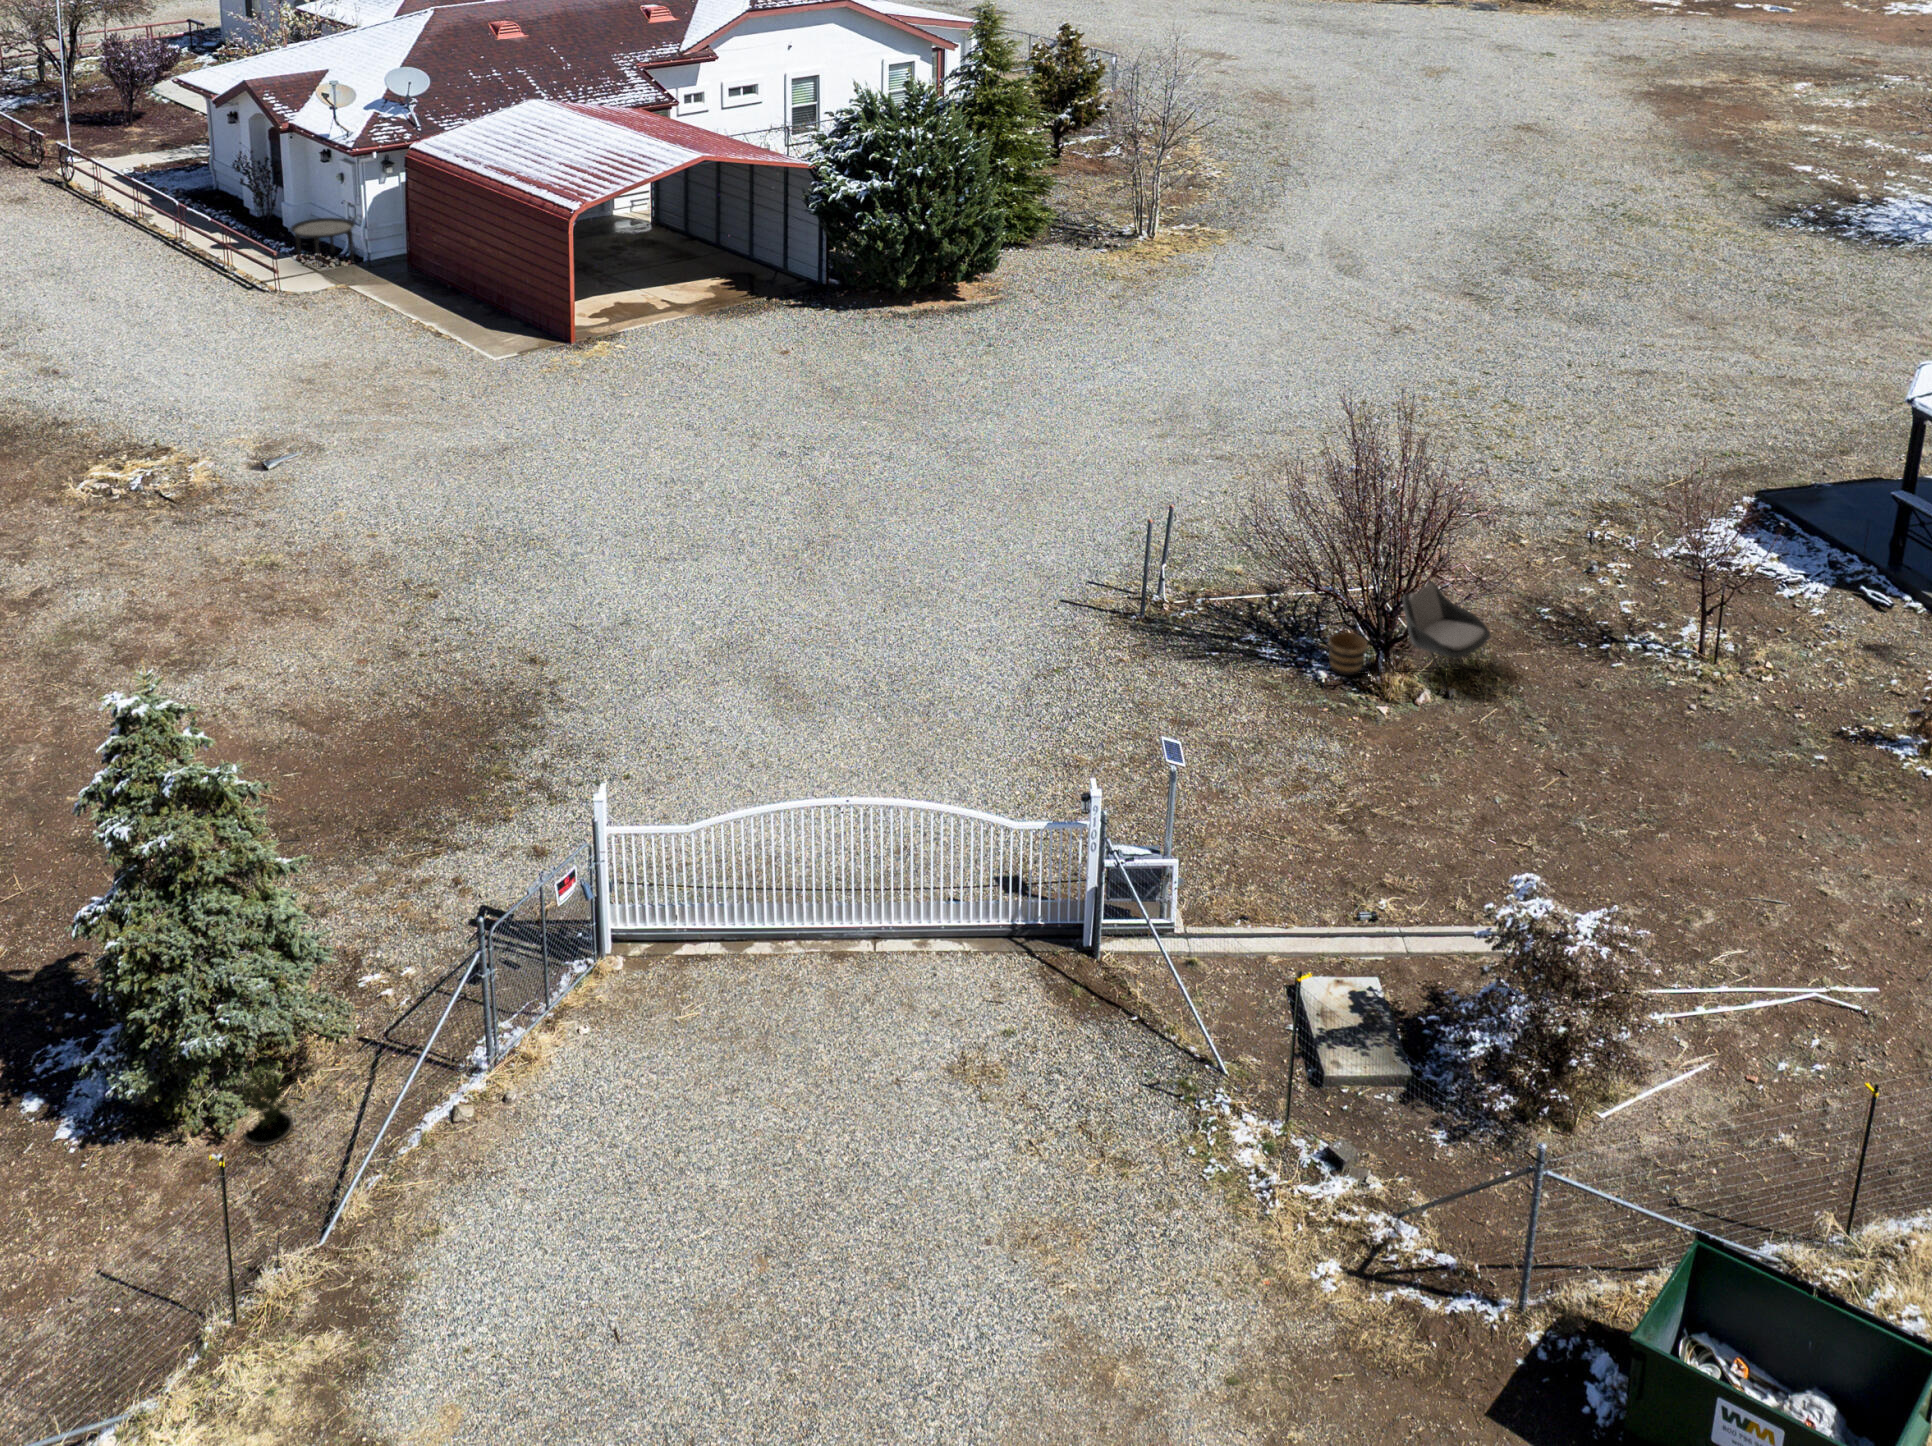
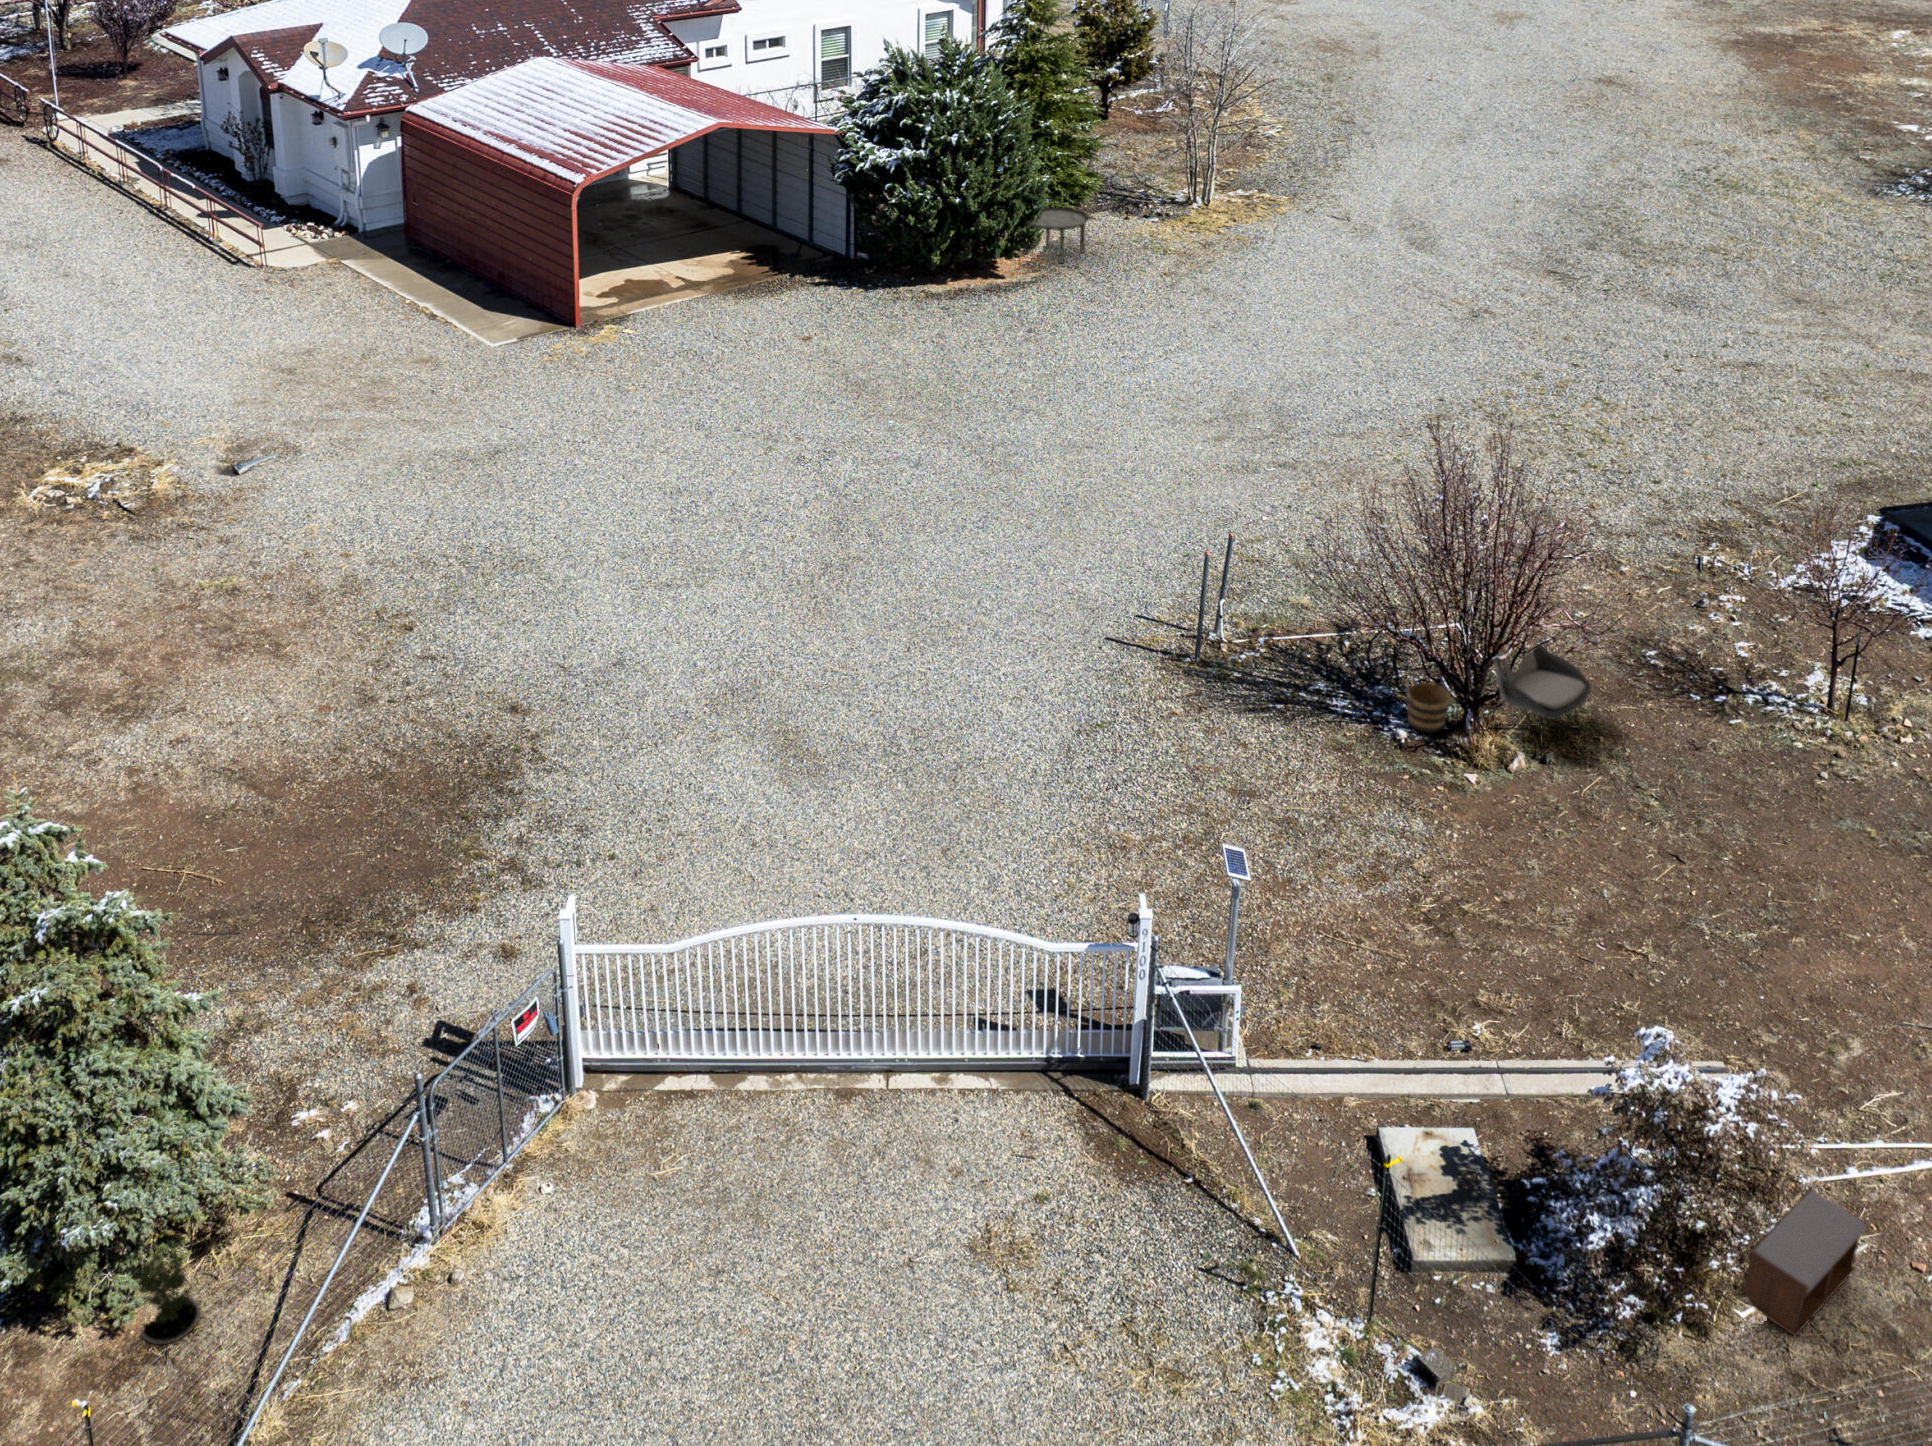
round table: present [291,218,354,269] -> present [1025,206,1089,263]
bench: none [1595,1009,1700,1124] -> present [1744,1190,1866,1336]

